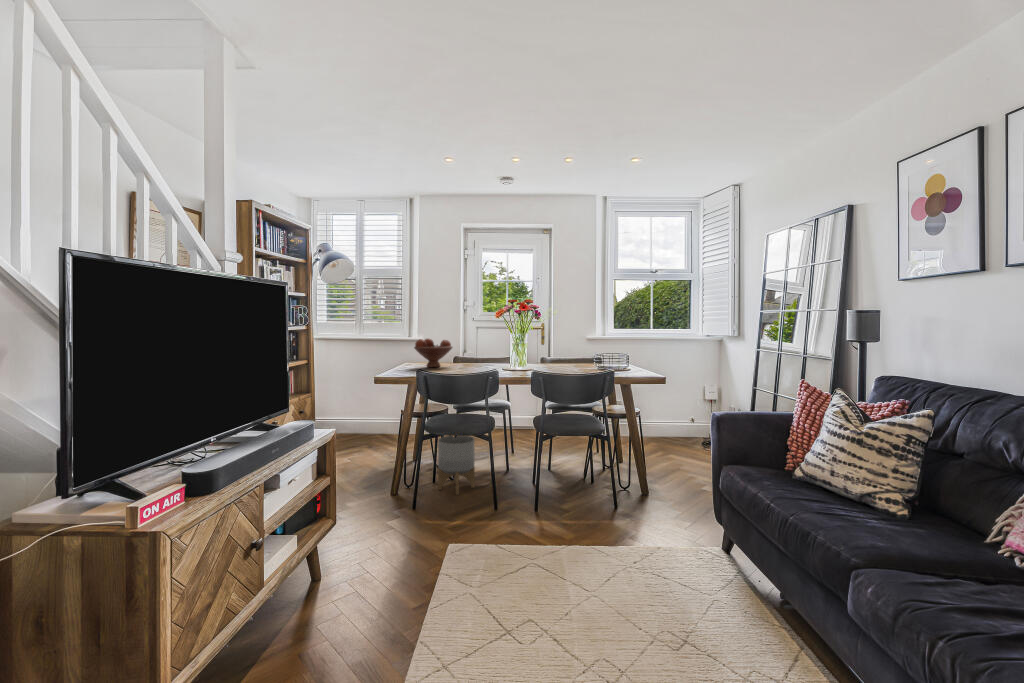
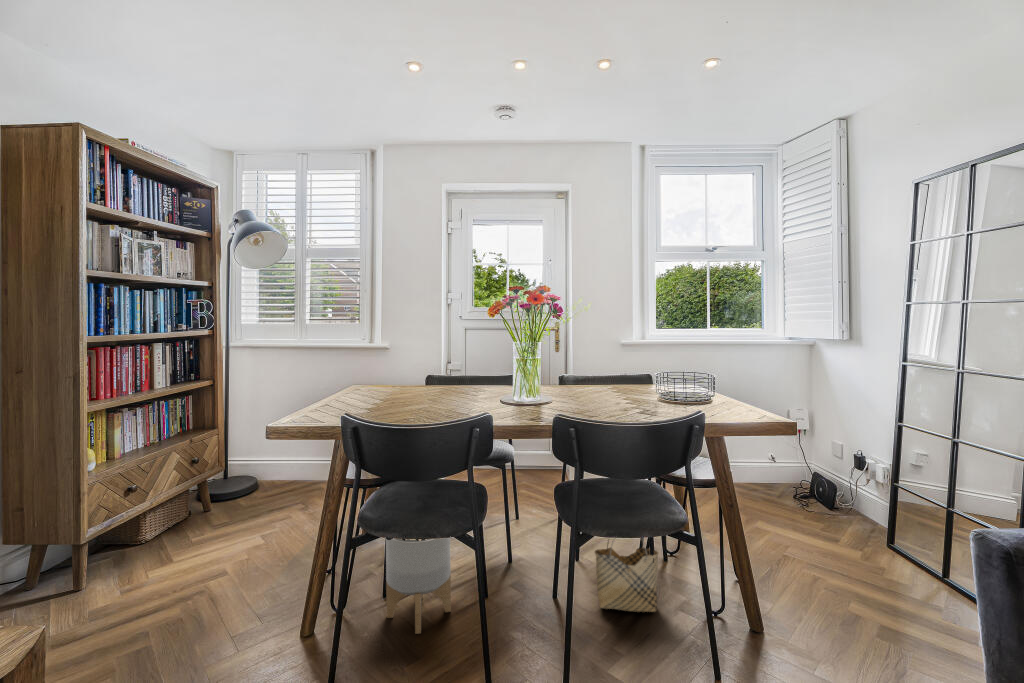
fruit bowl: present [414,338,452,367] -> none [357,349,421,396]
woven basket: none [557,435,594,487] -> present [595,538,658,612]

